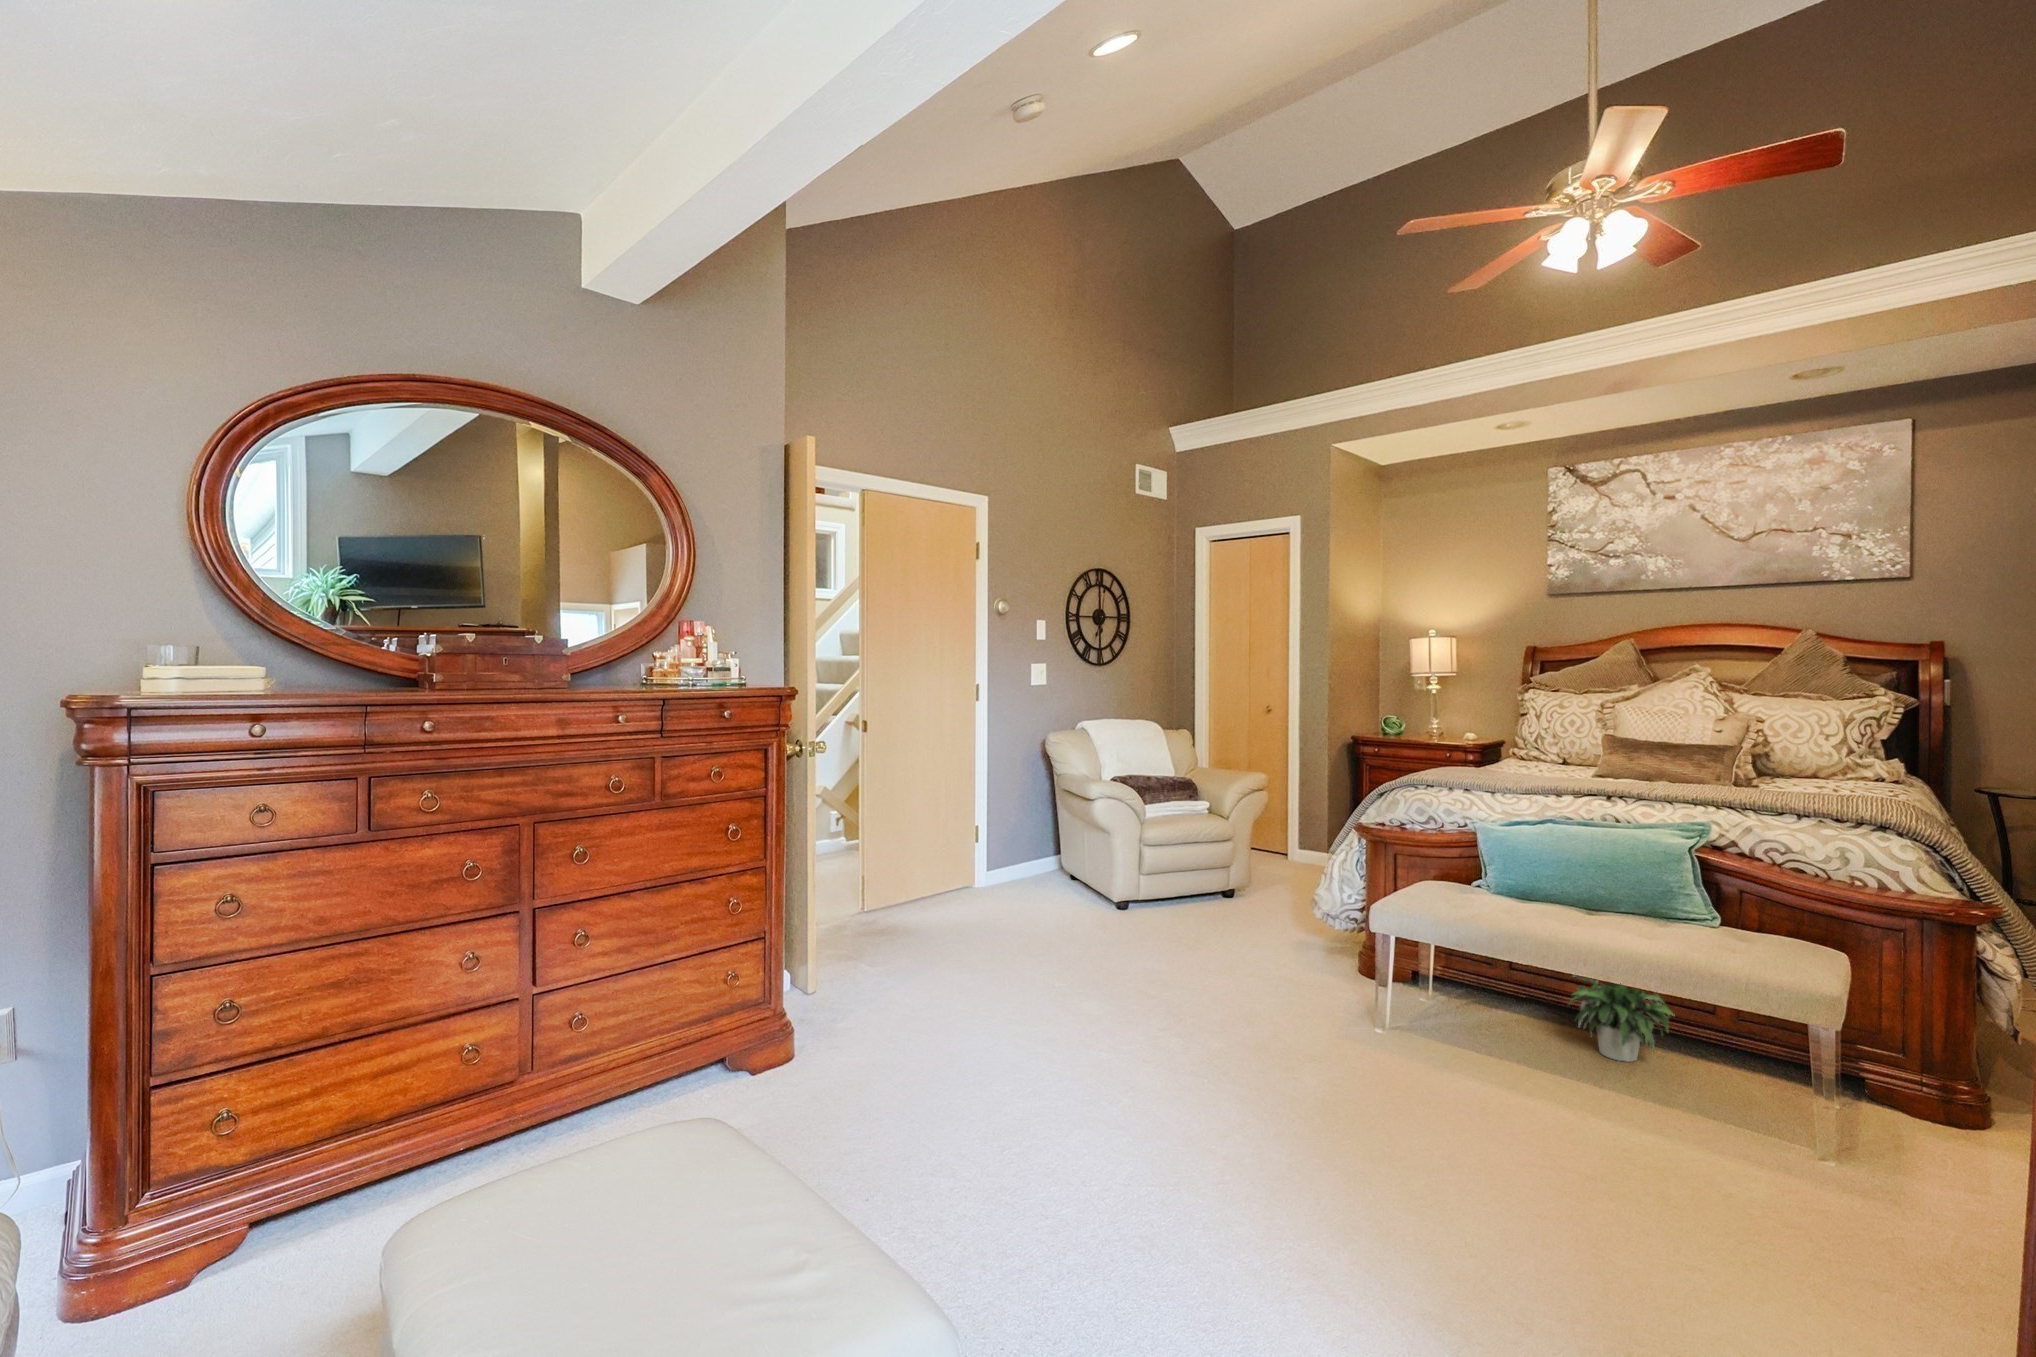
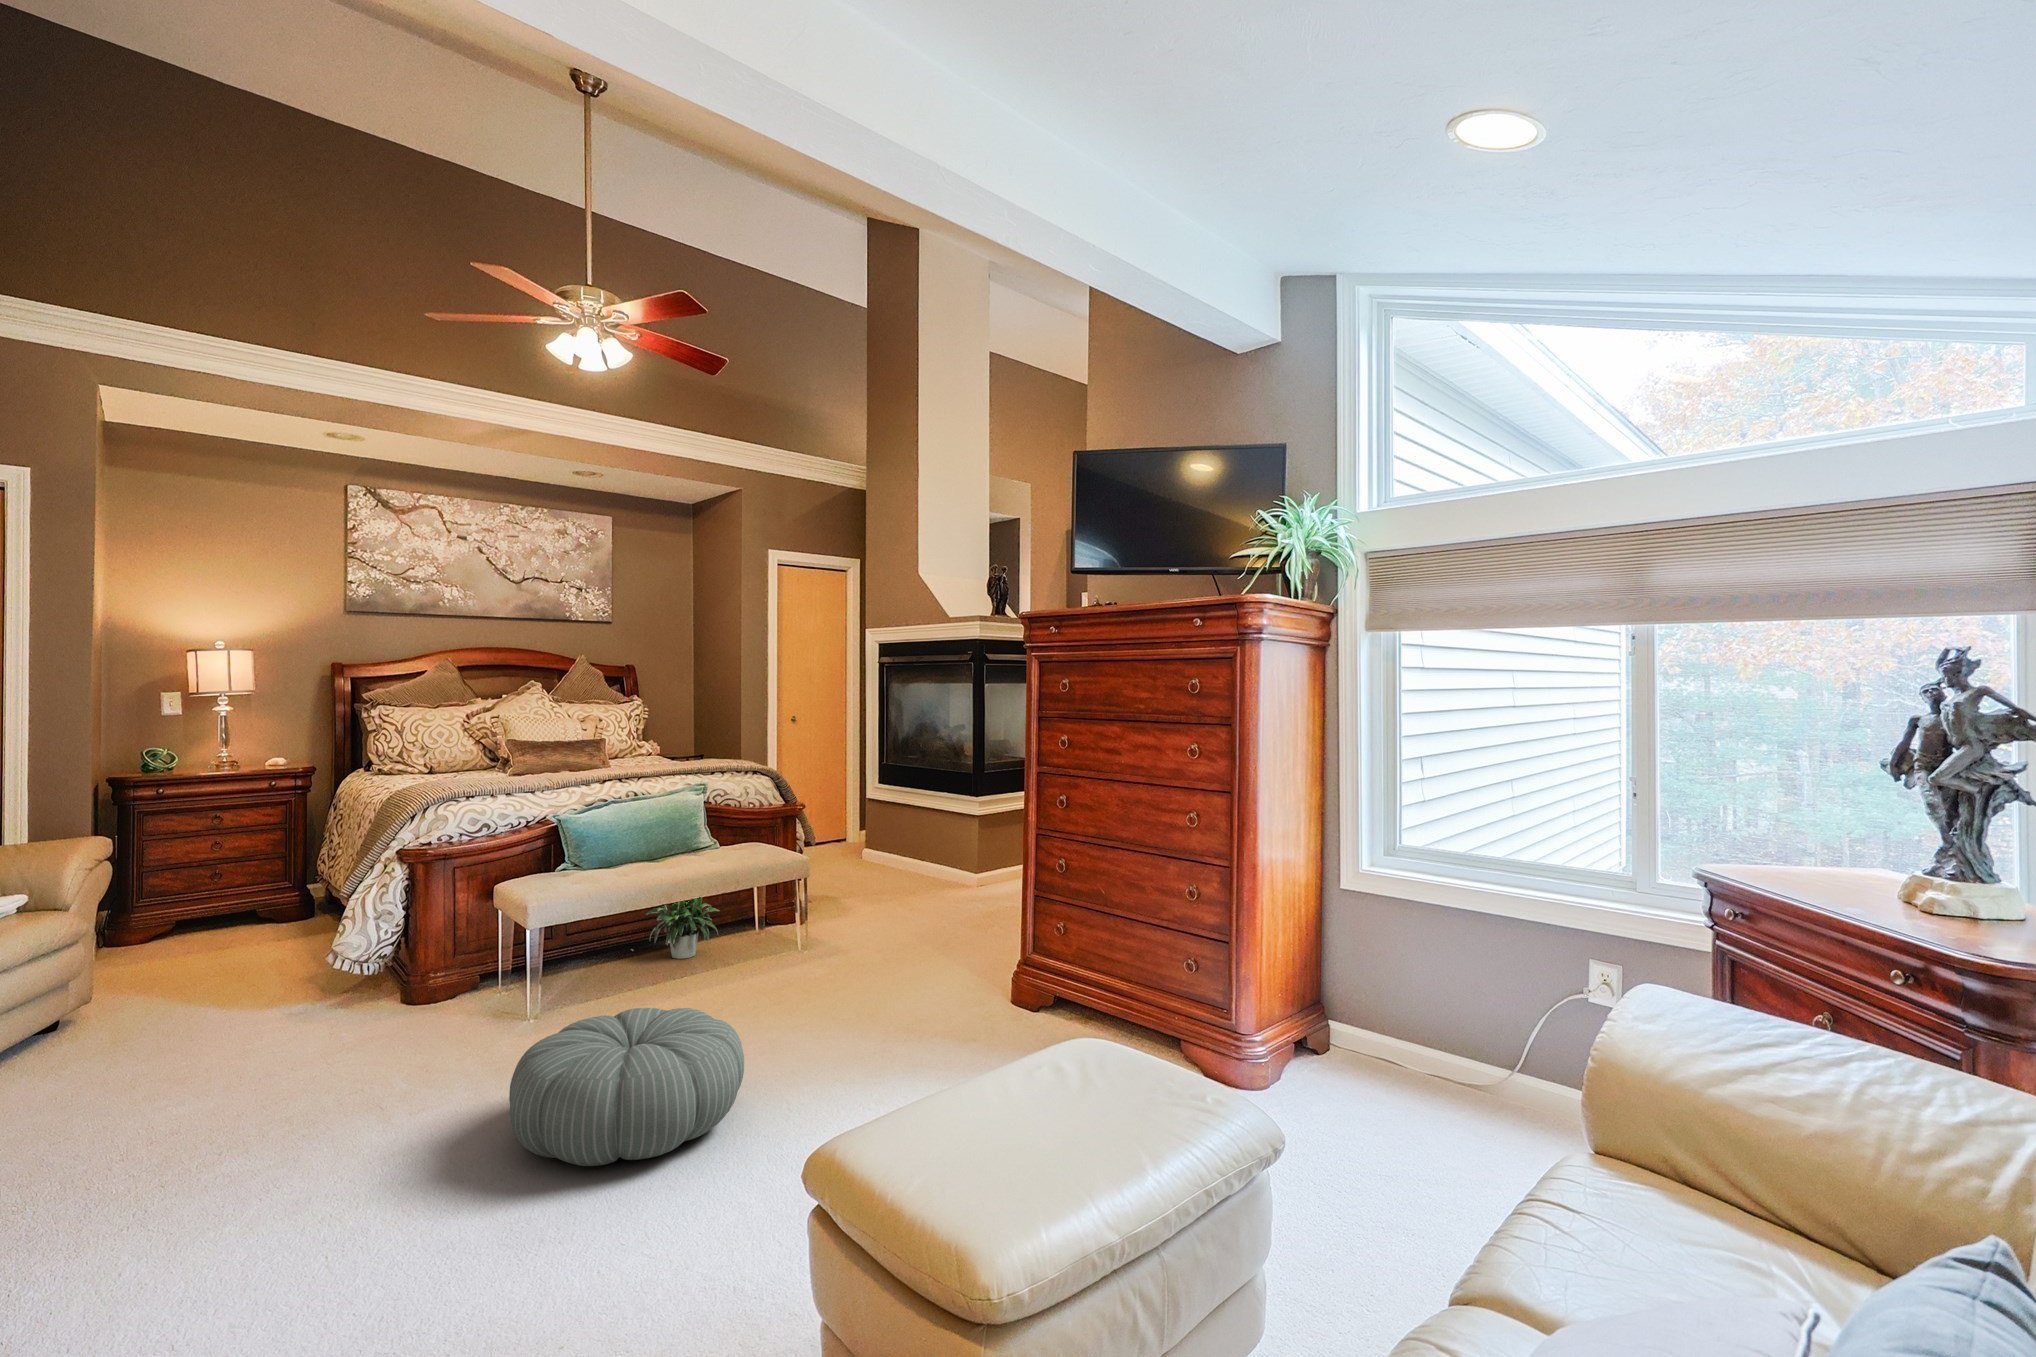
pouf: none [1031,1002,1263,1174] -> present [509,1008,744,1166]

